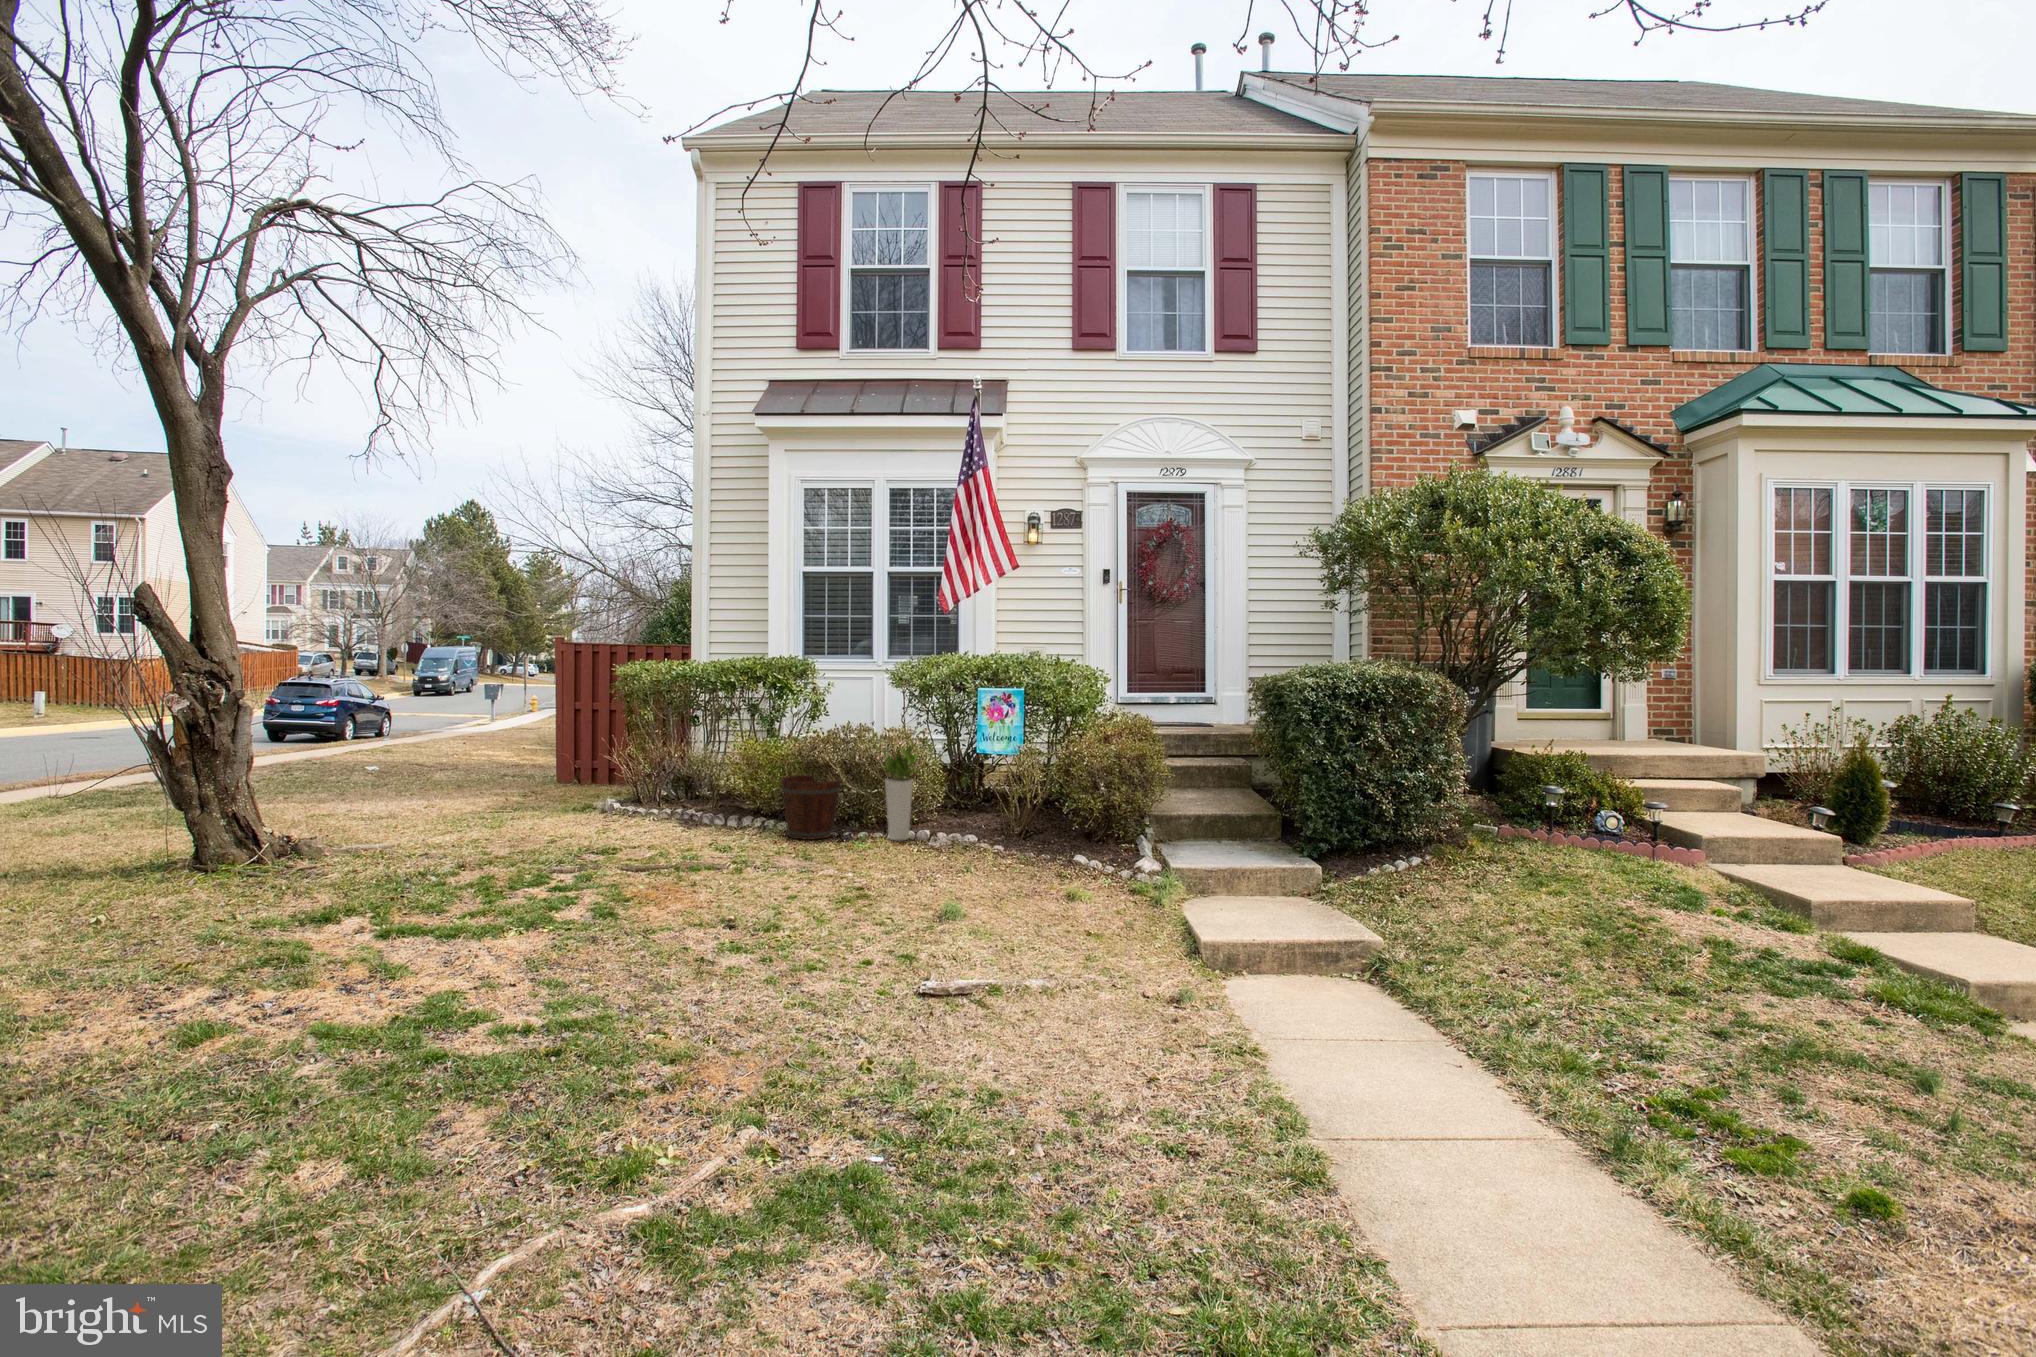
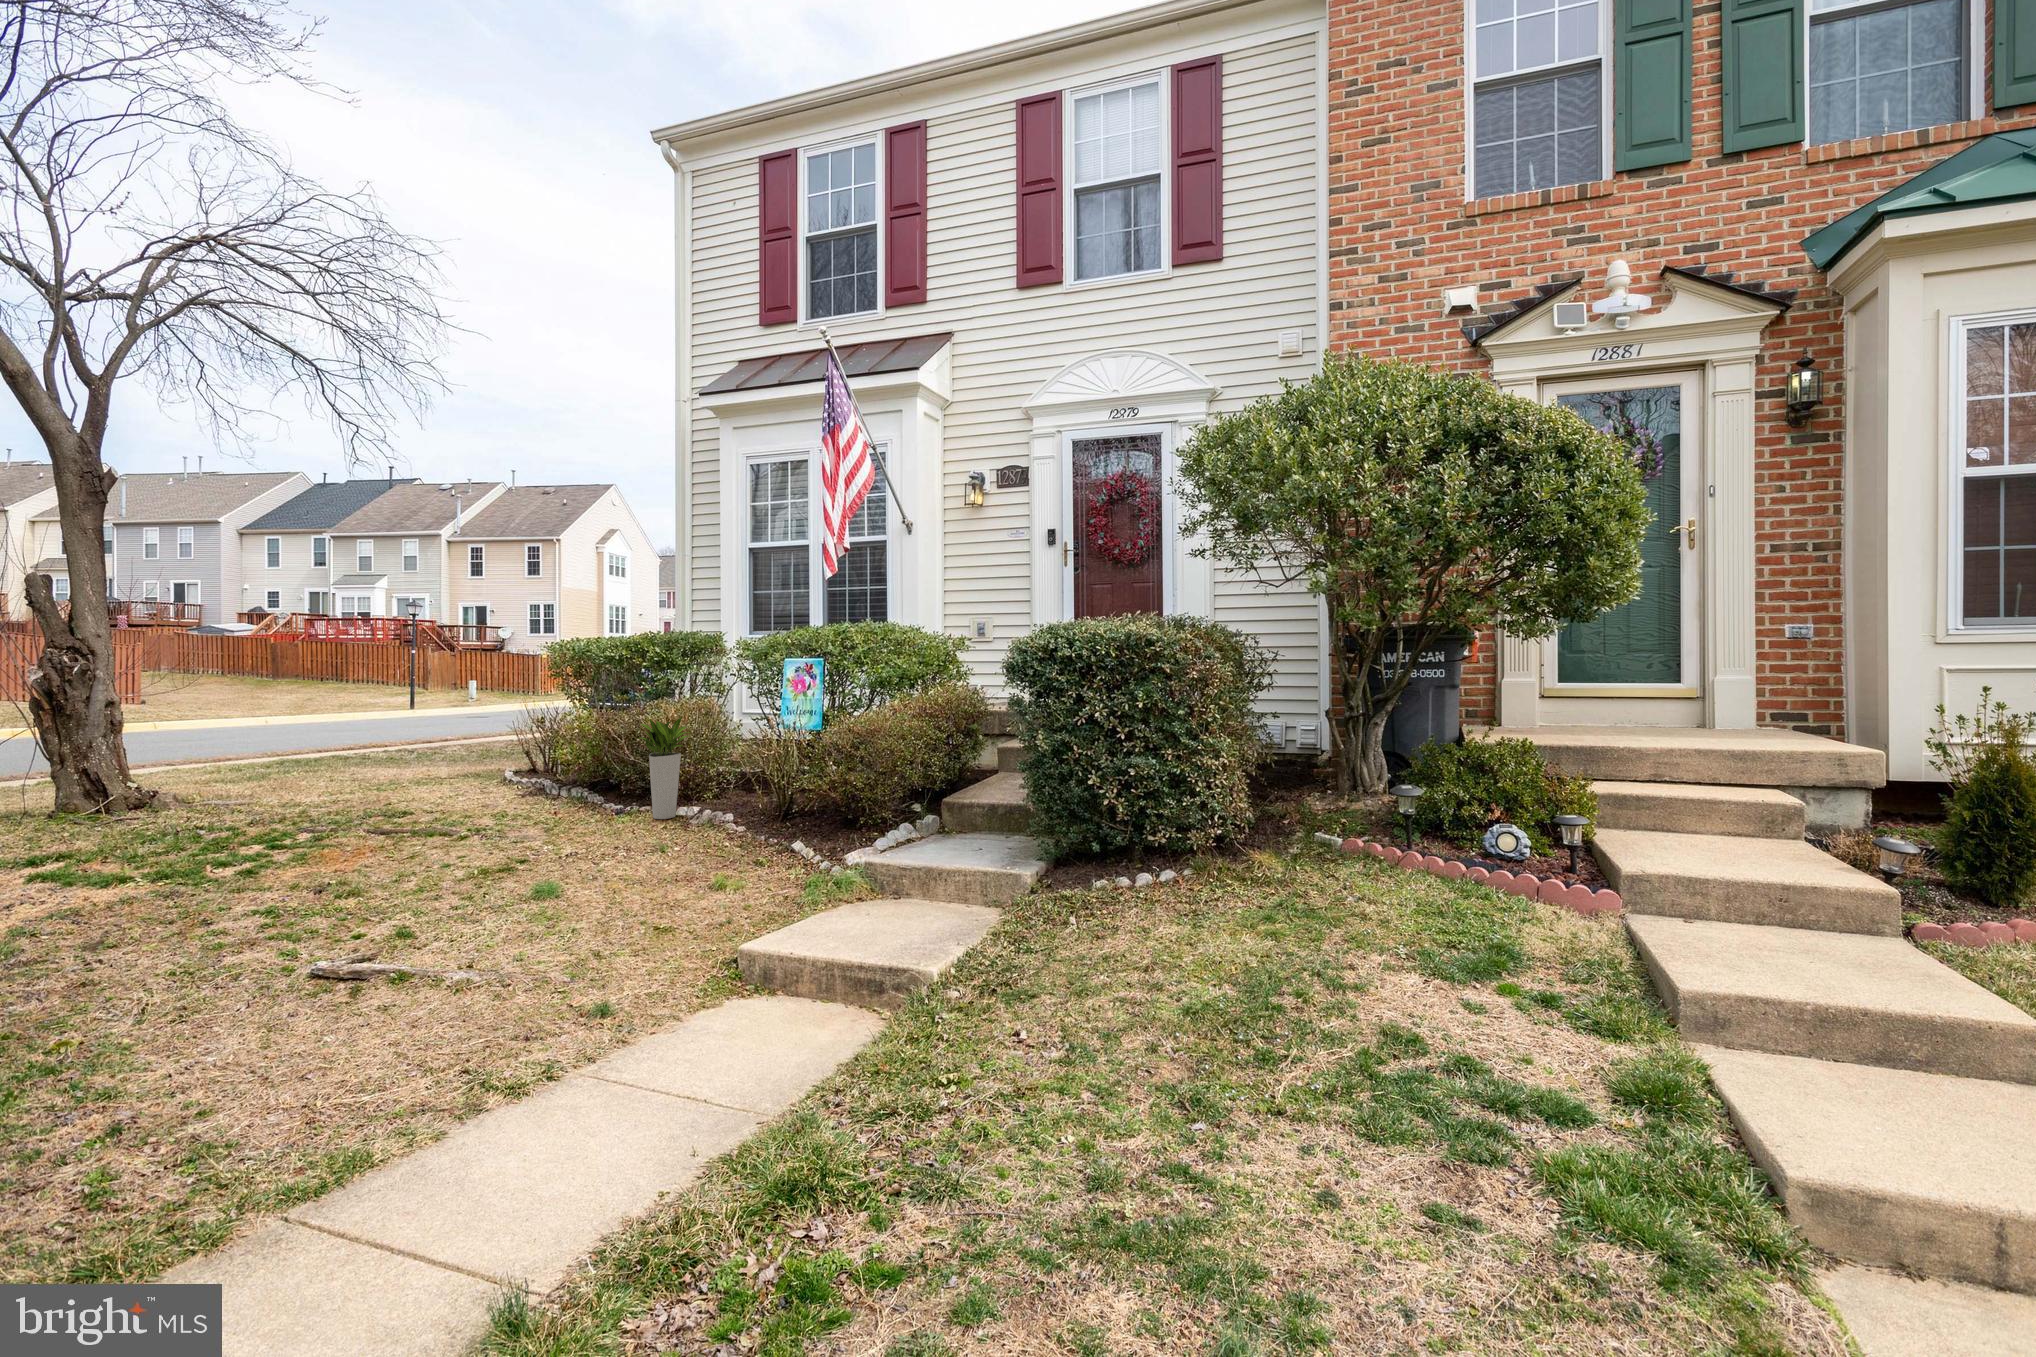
bucket: present [781,775,841,840] -> none [559,745,626,813]

